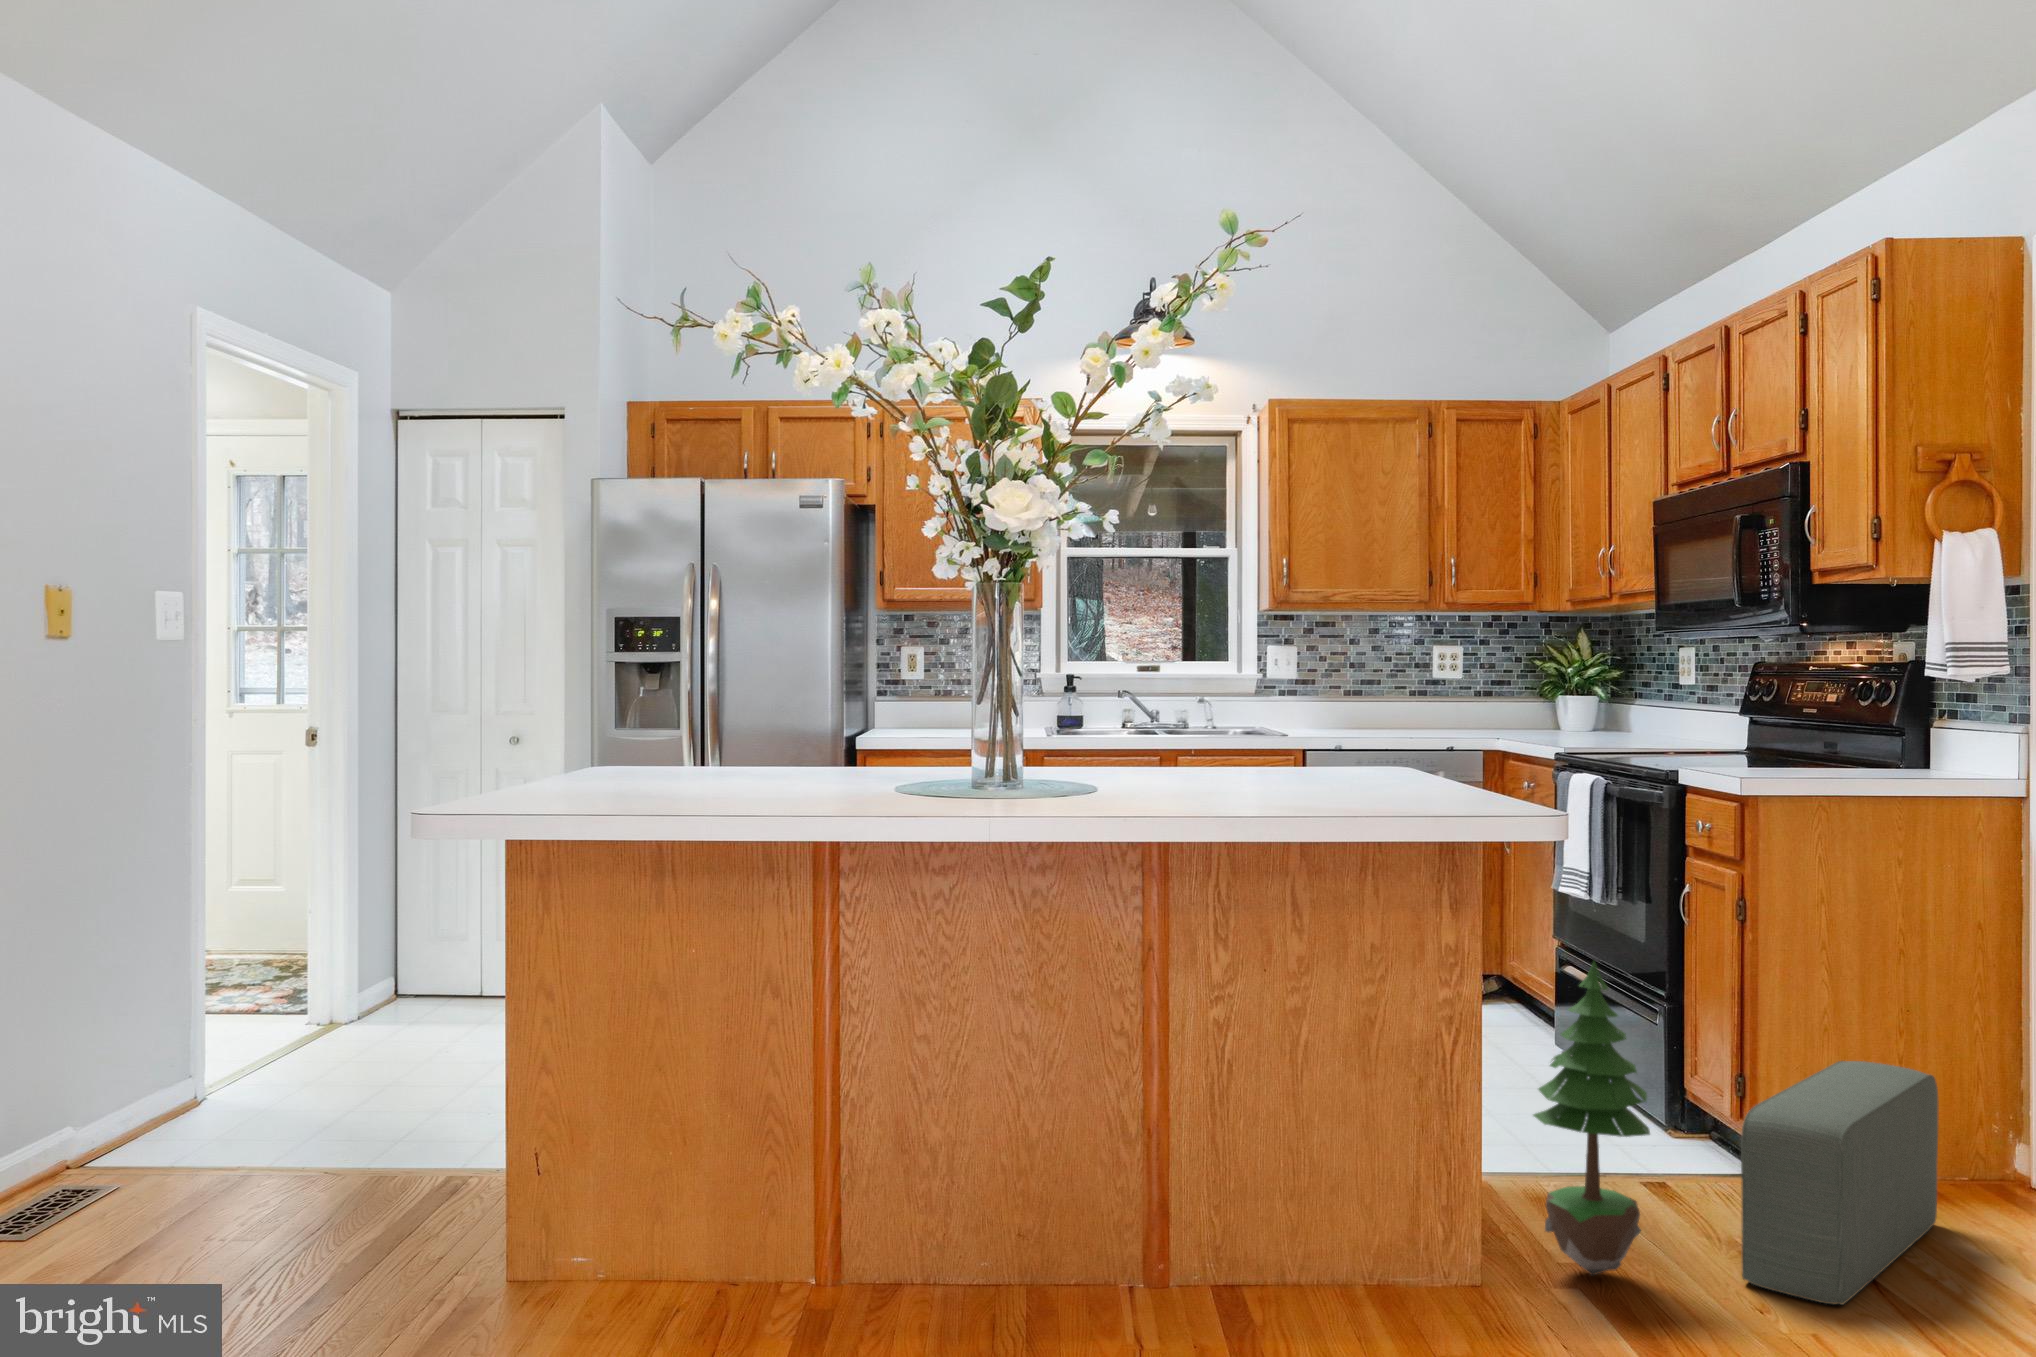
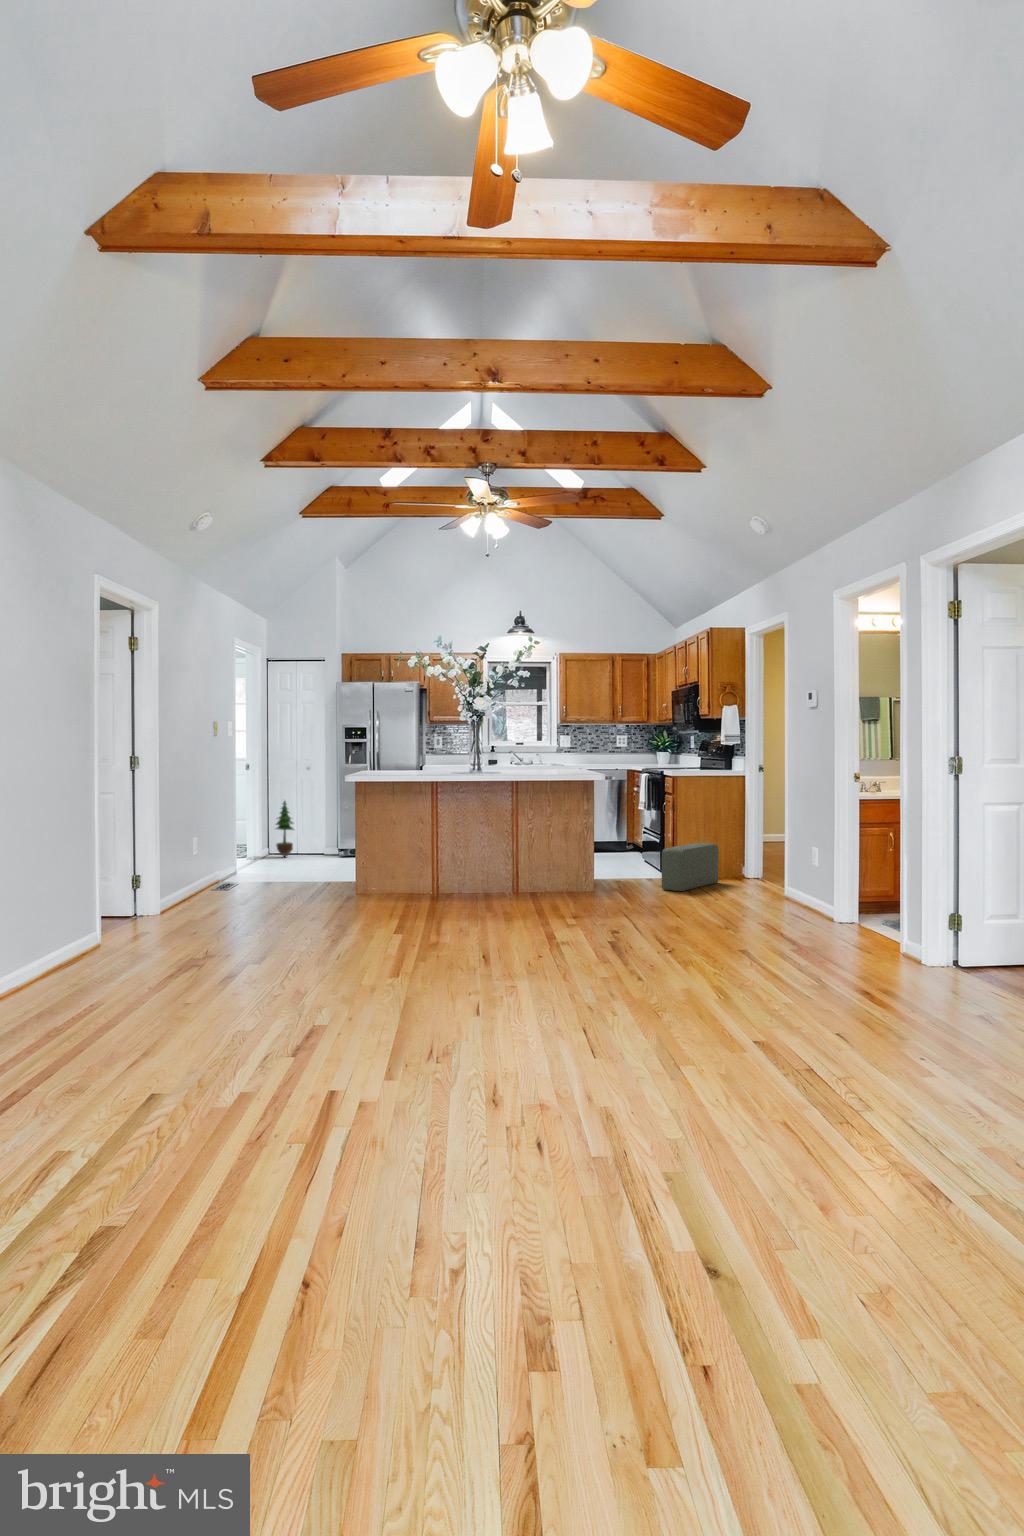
potted tree: present [1533,961,1650,1276] -> present [276,801,294,857]

